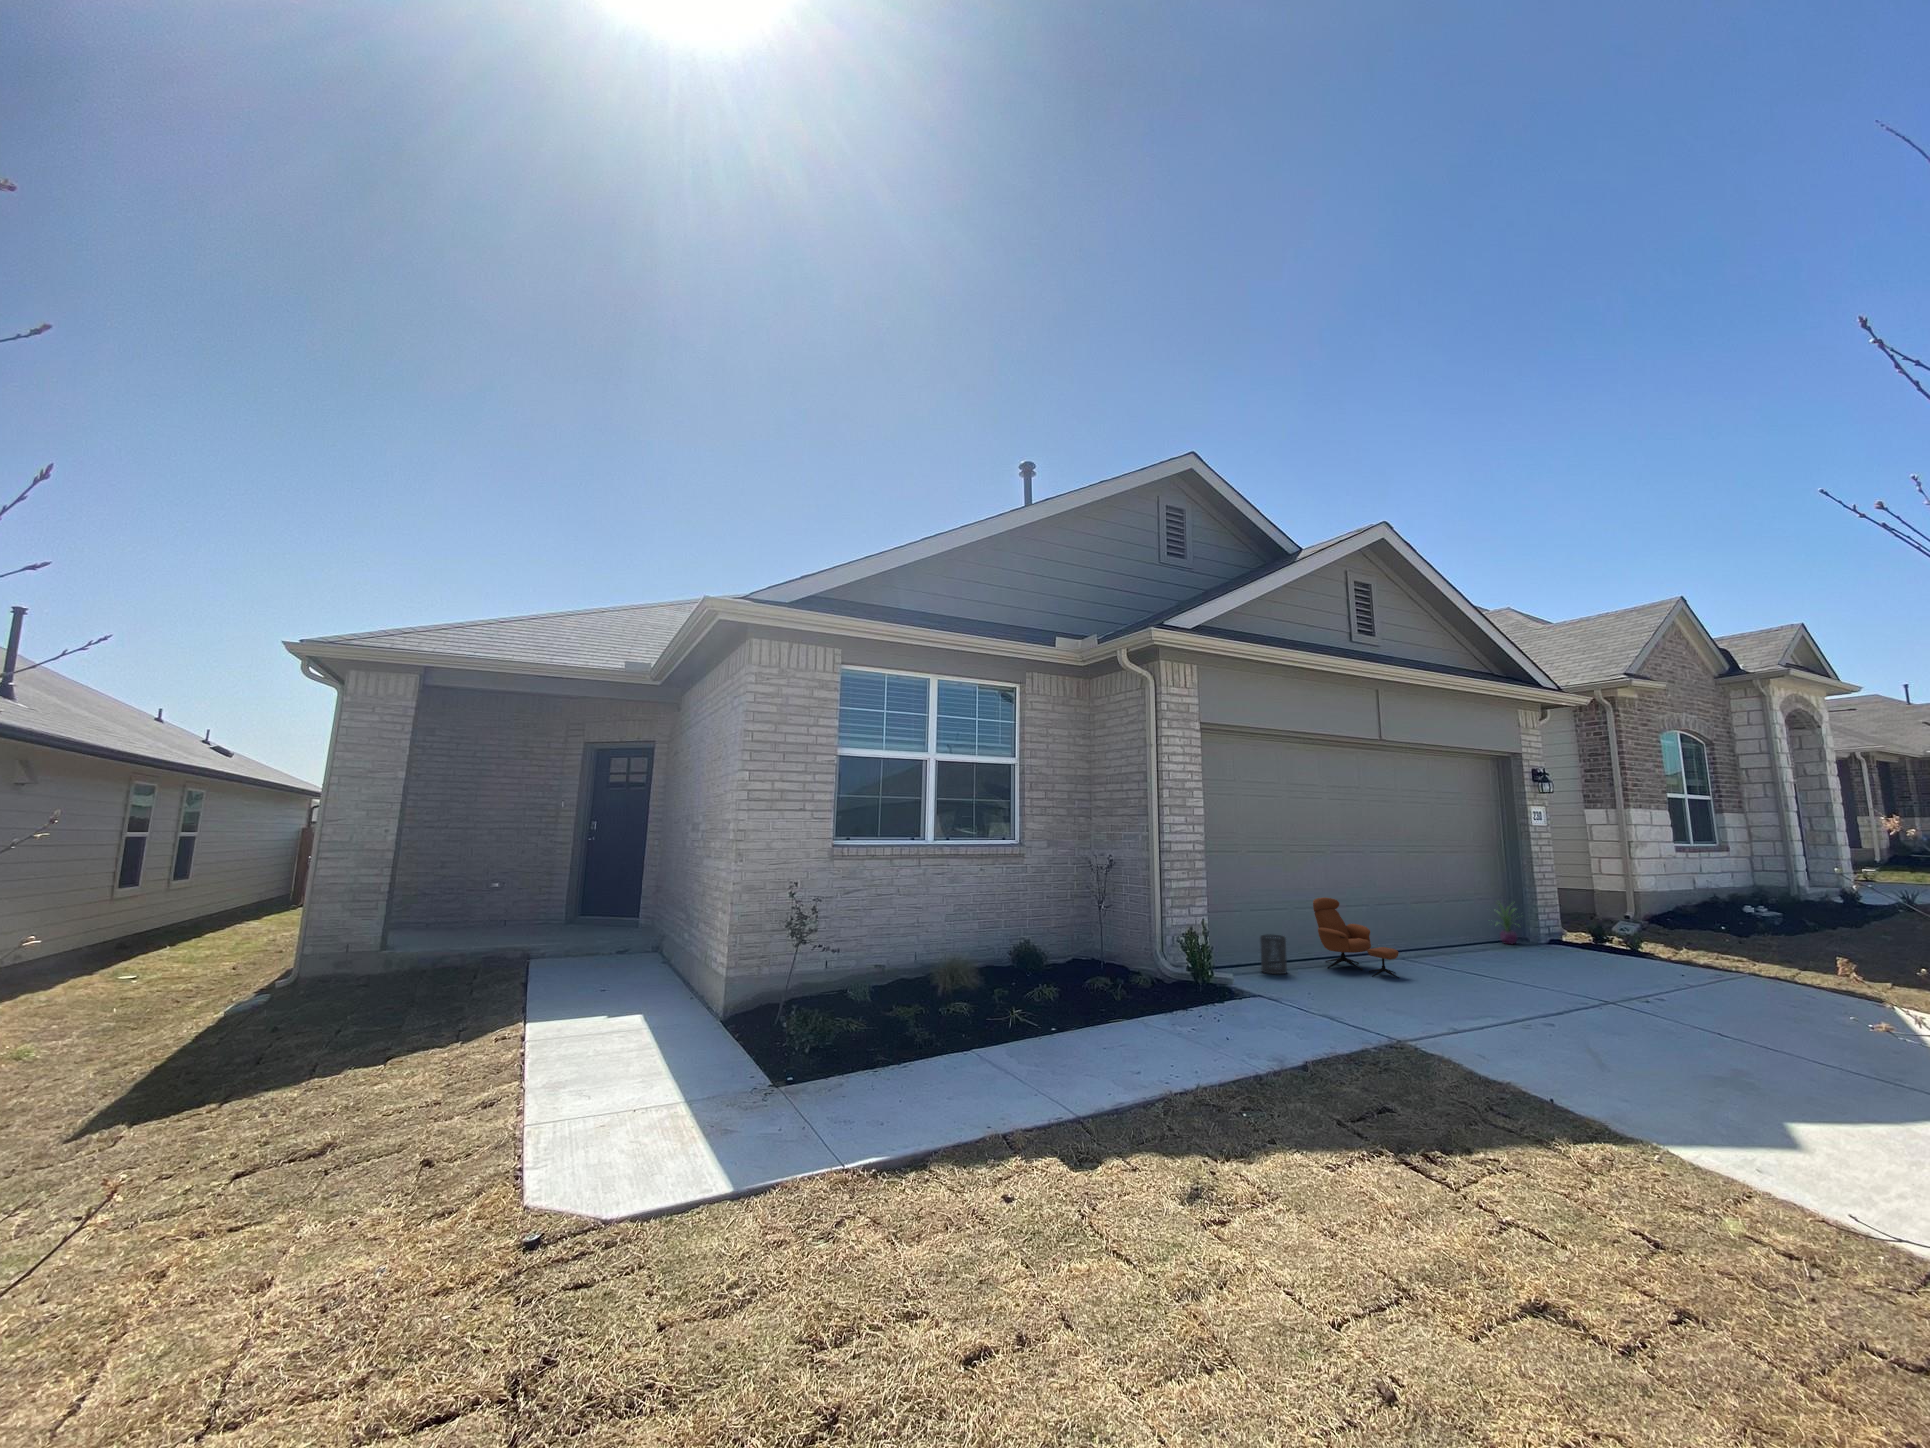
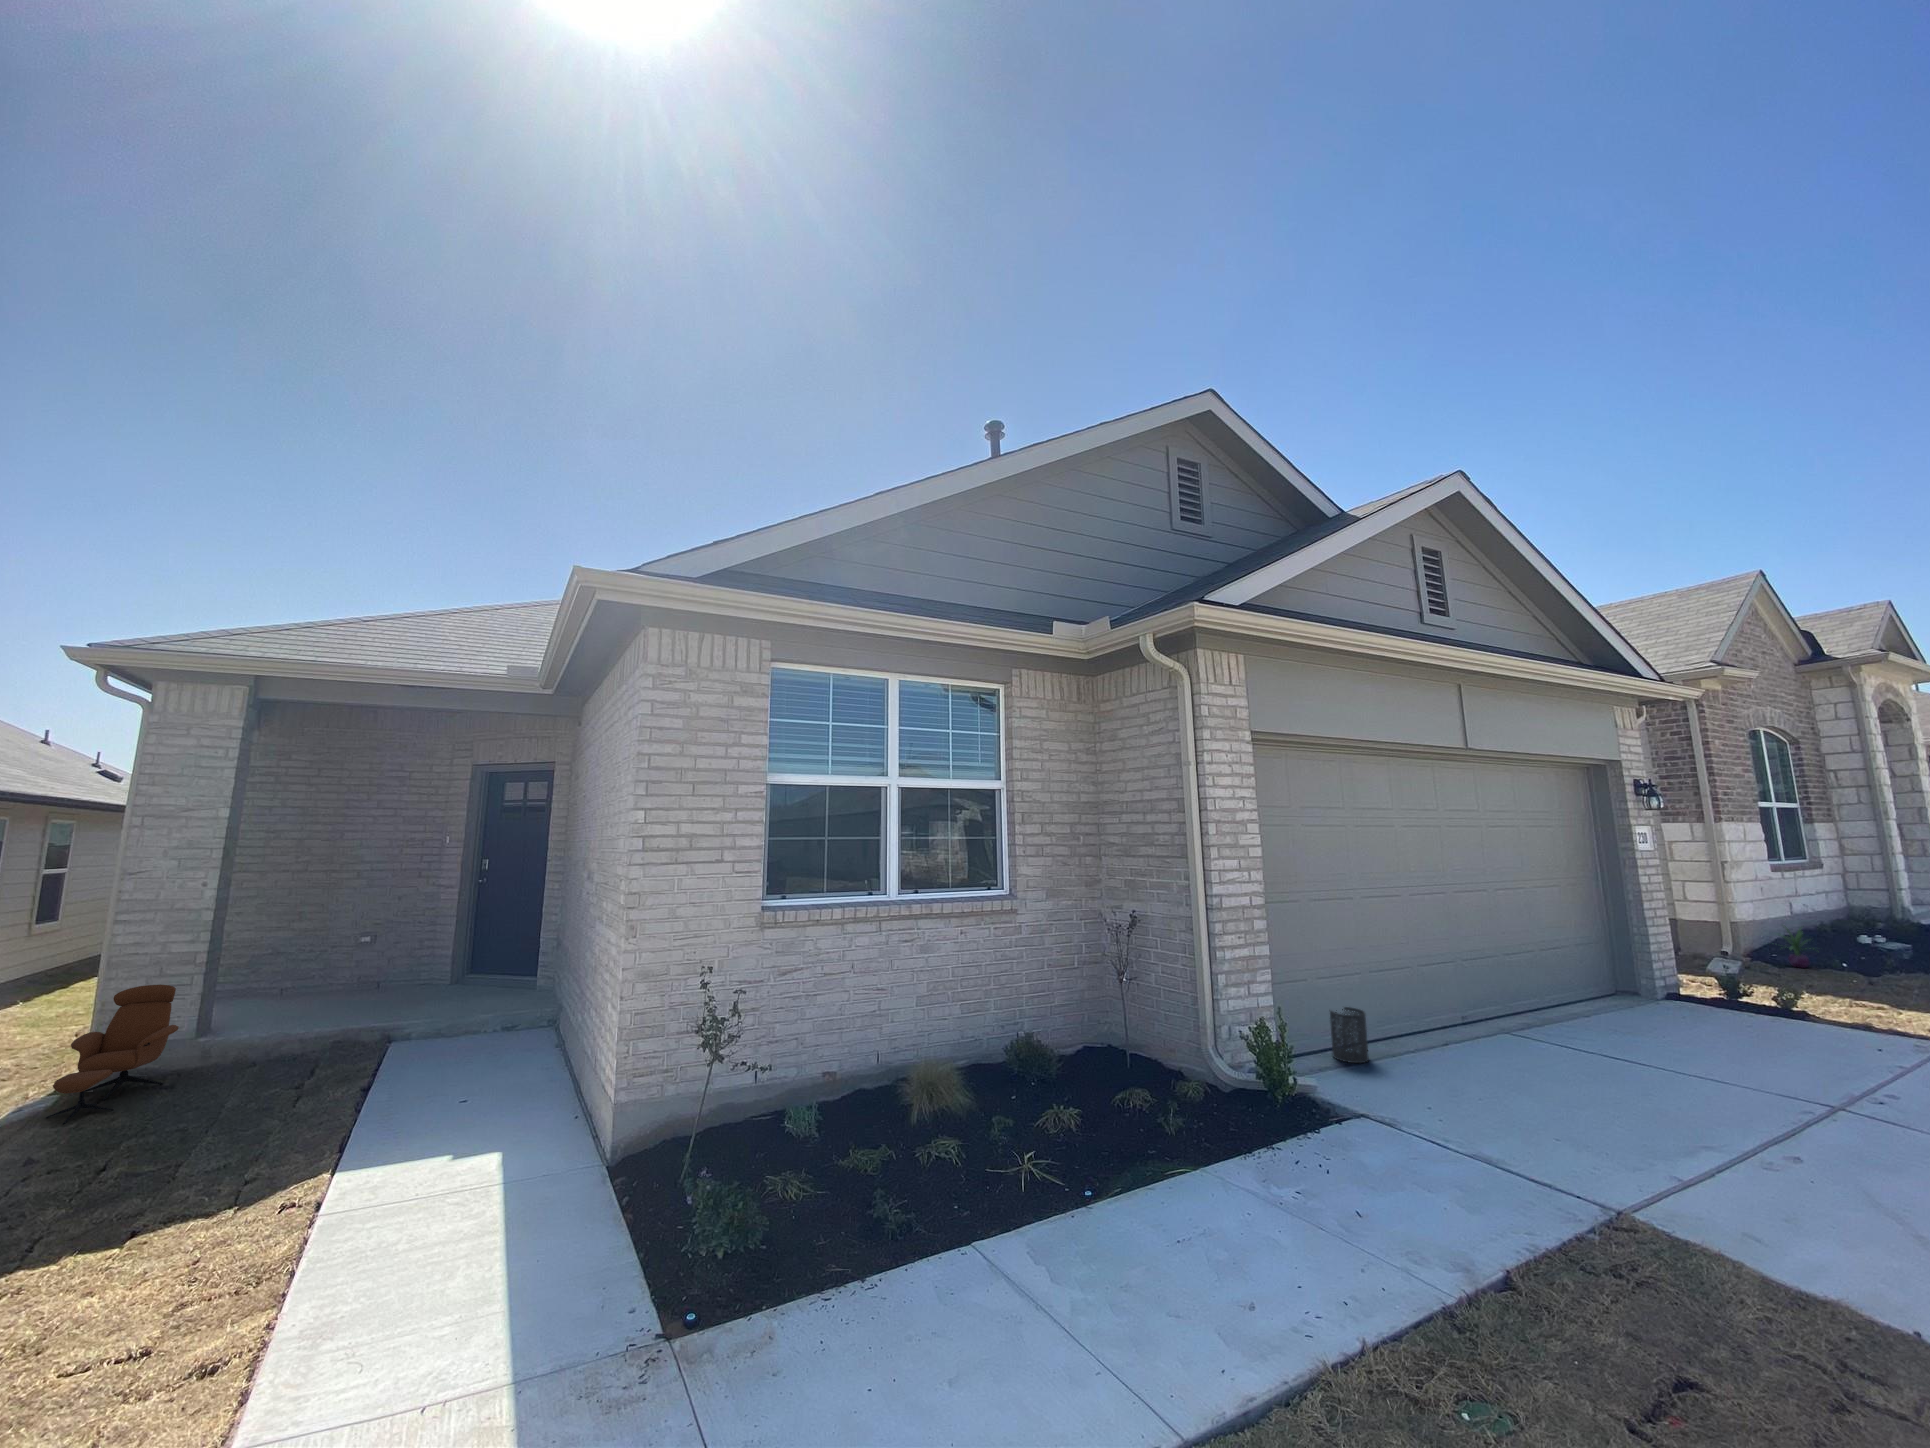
lounge chair: present [1313,898,1399,978] -> present [46,984,179,1124]
decorative plant: present [1496,903,1520,944] -> present [1781,927,1814,968]

